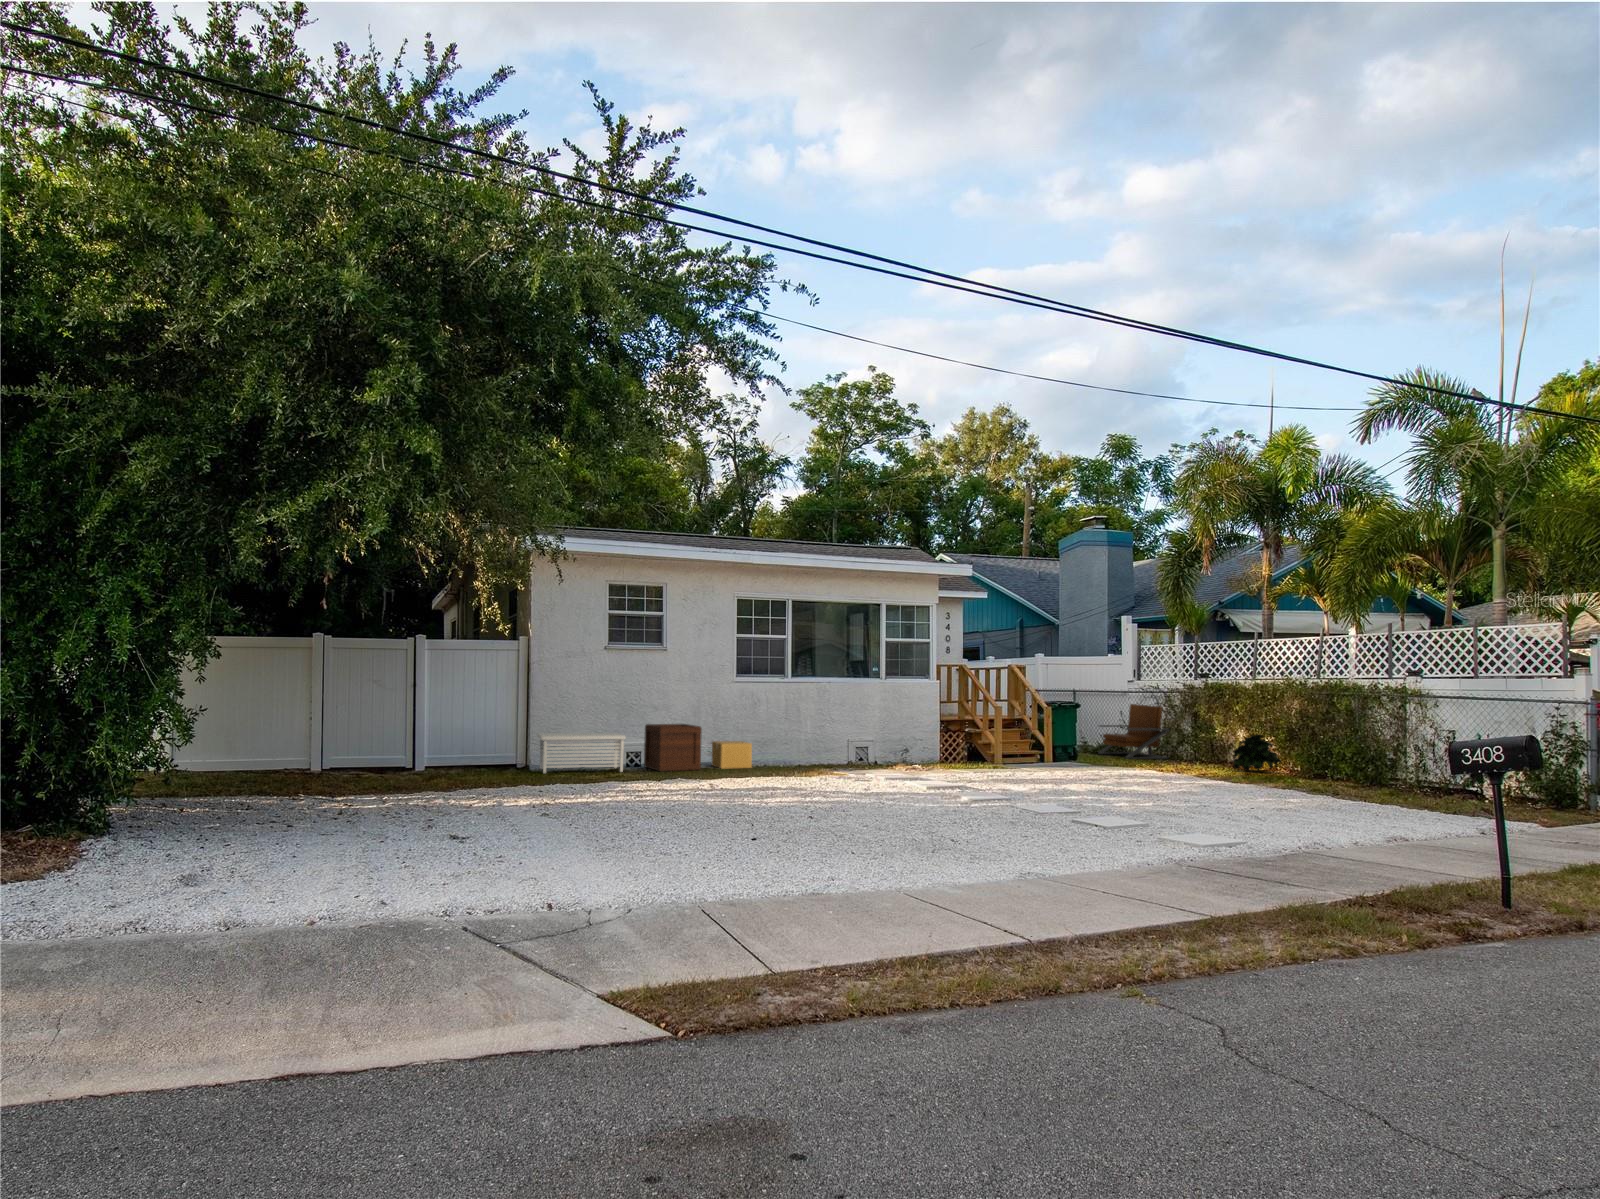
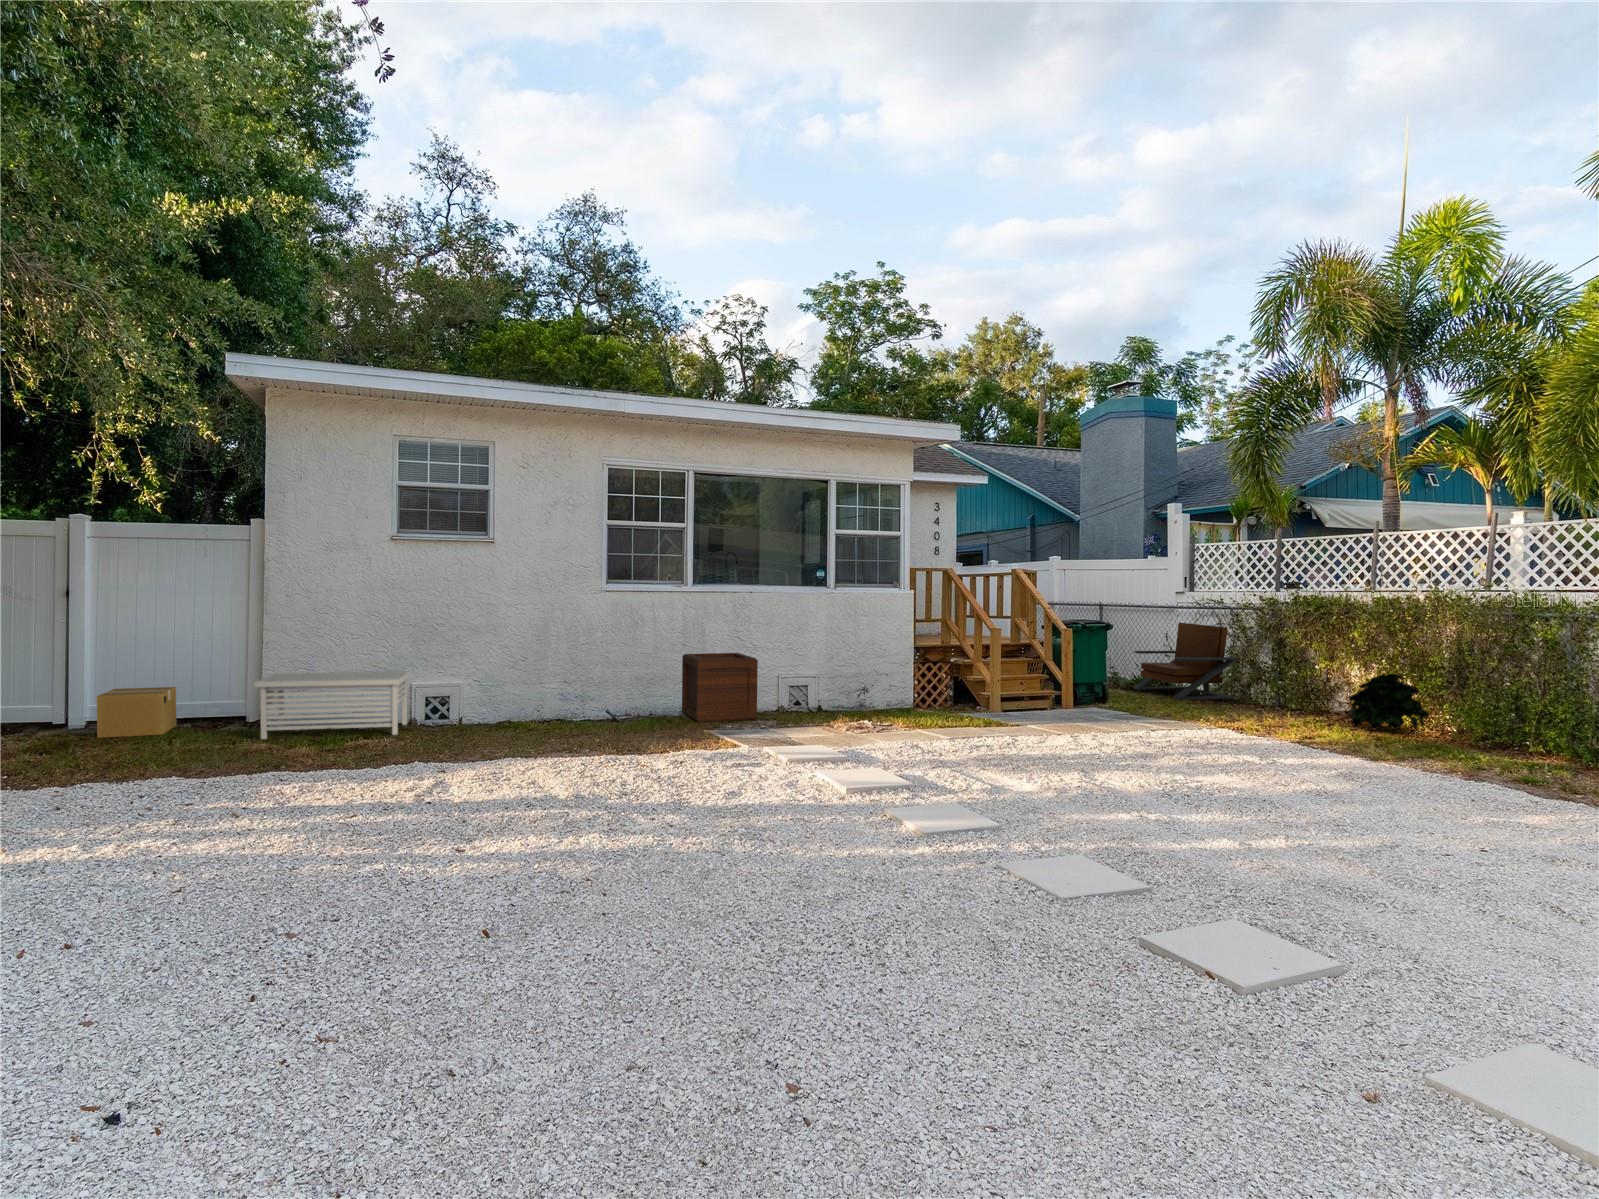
wooden crate: present [644,724,702,772] -> present [682,653,758,722]
cardboard box: present [712,741,752,769] -> present [97,687,176,738]

